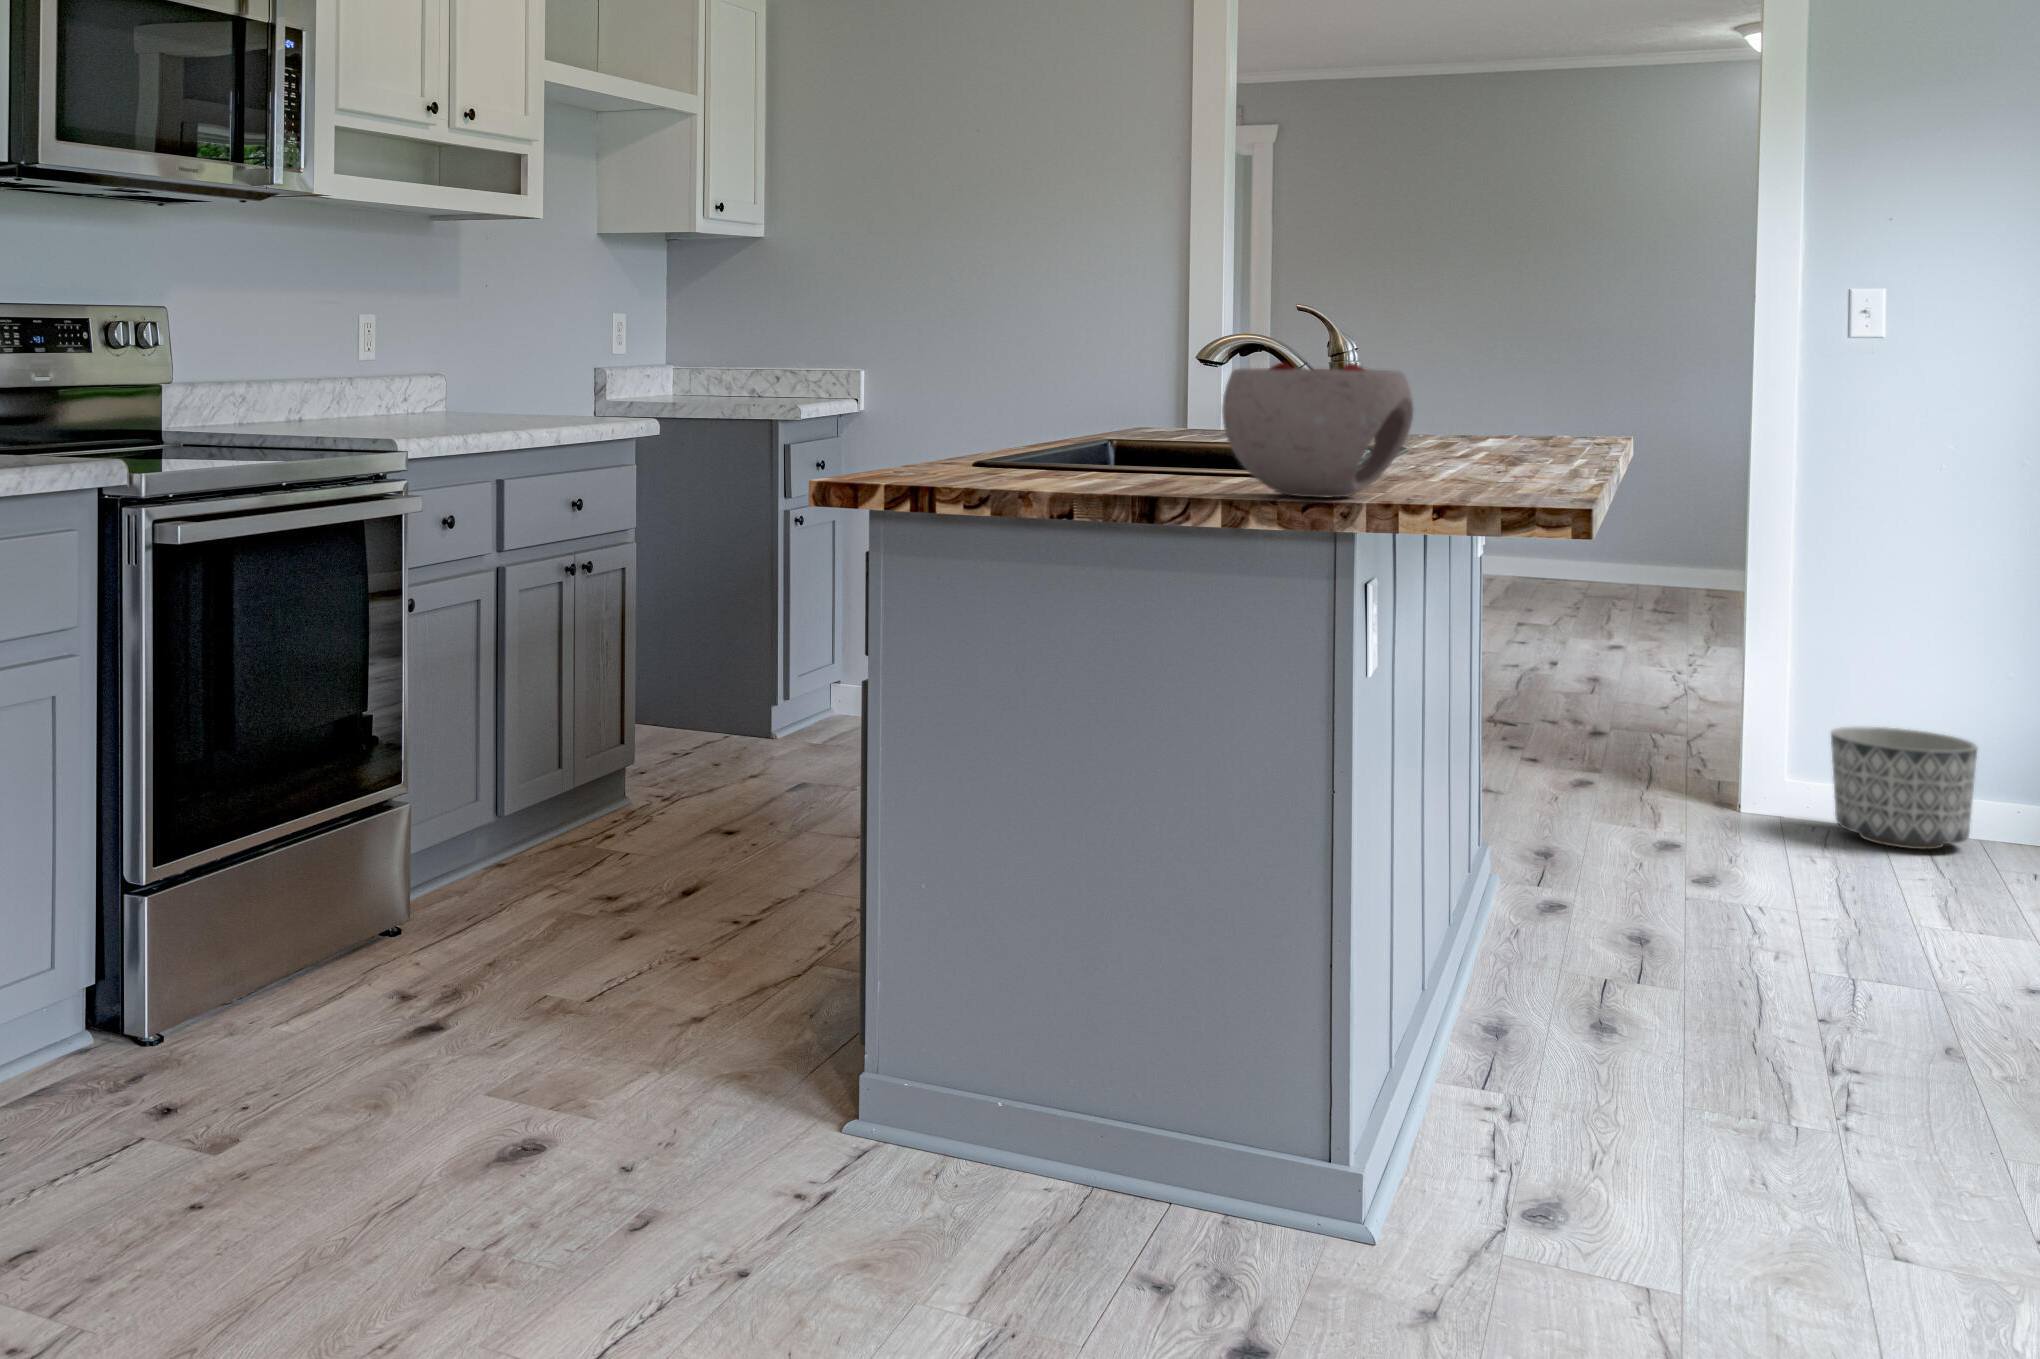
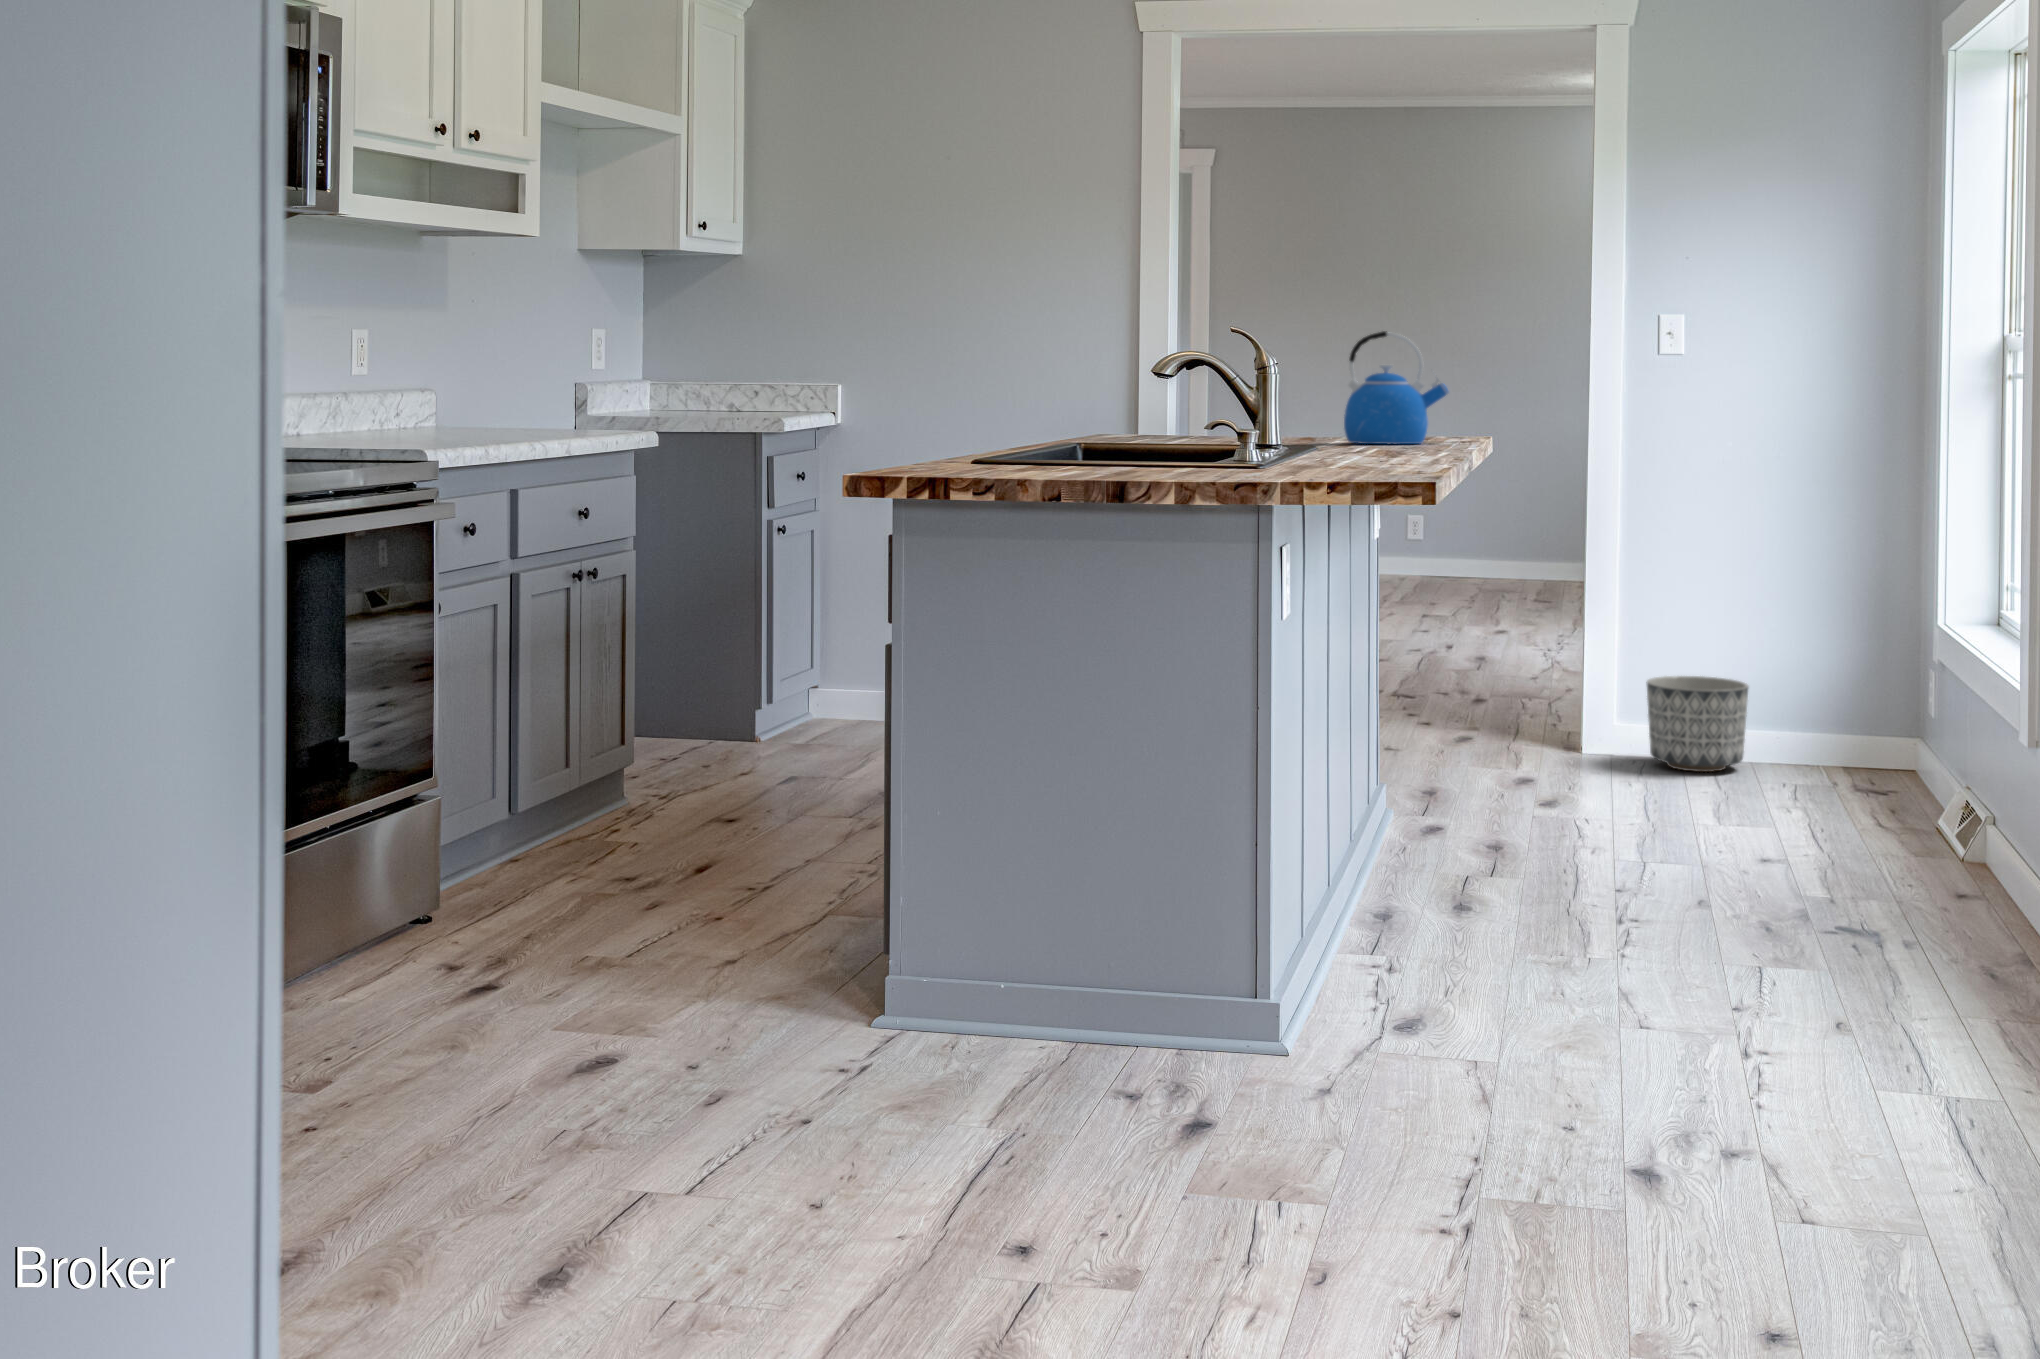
kettle: none [1438,308,1576,444] -> present [1344,331,1448,444]
bowl: present [1222,363,1413,498] -> none [1175,375,1312,478]

